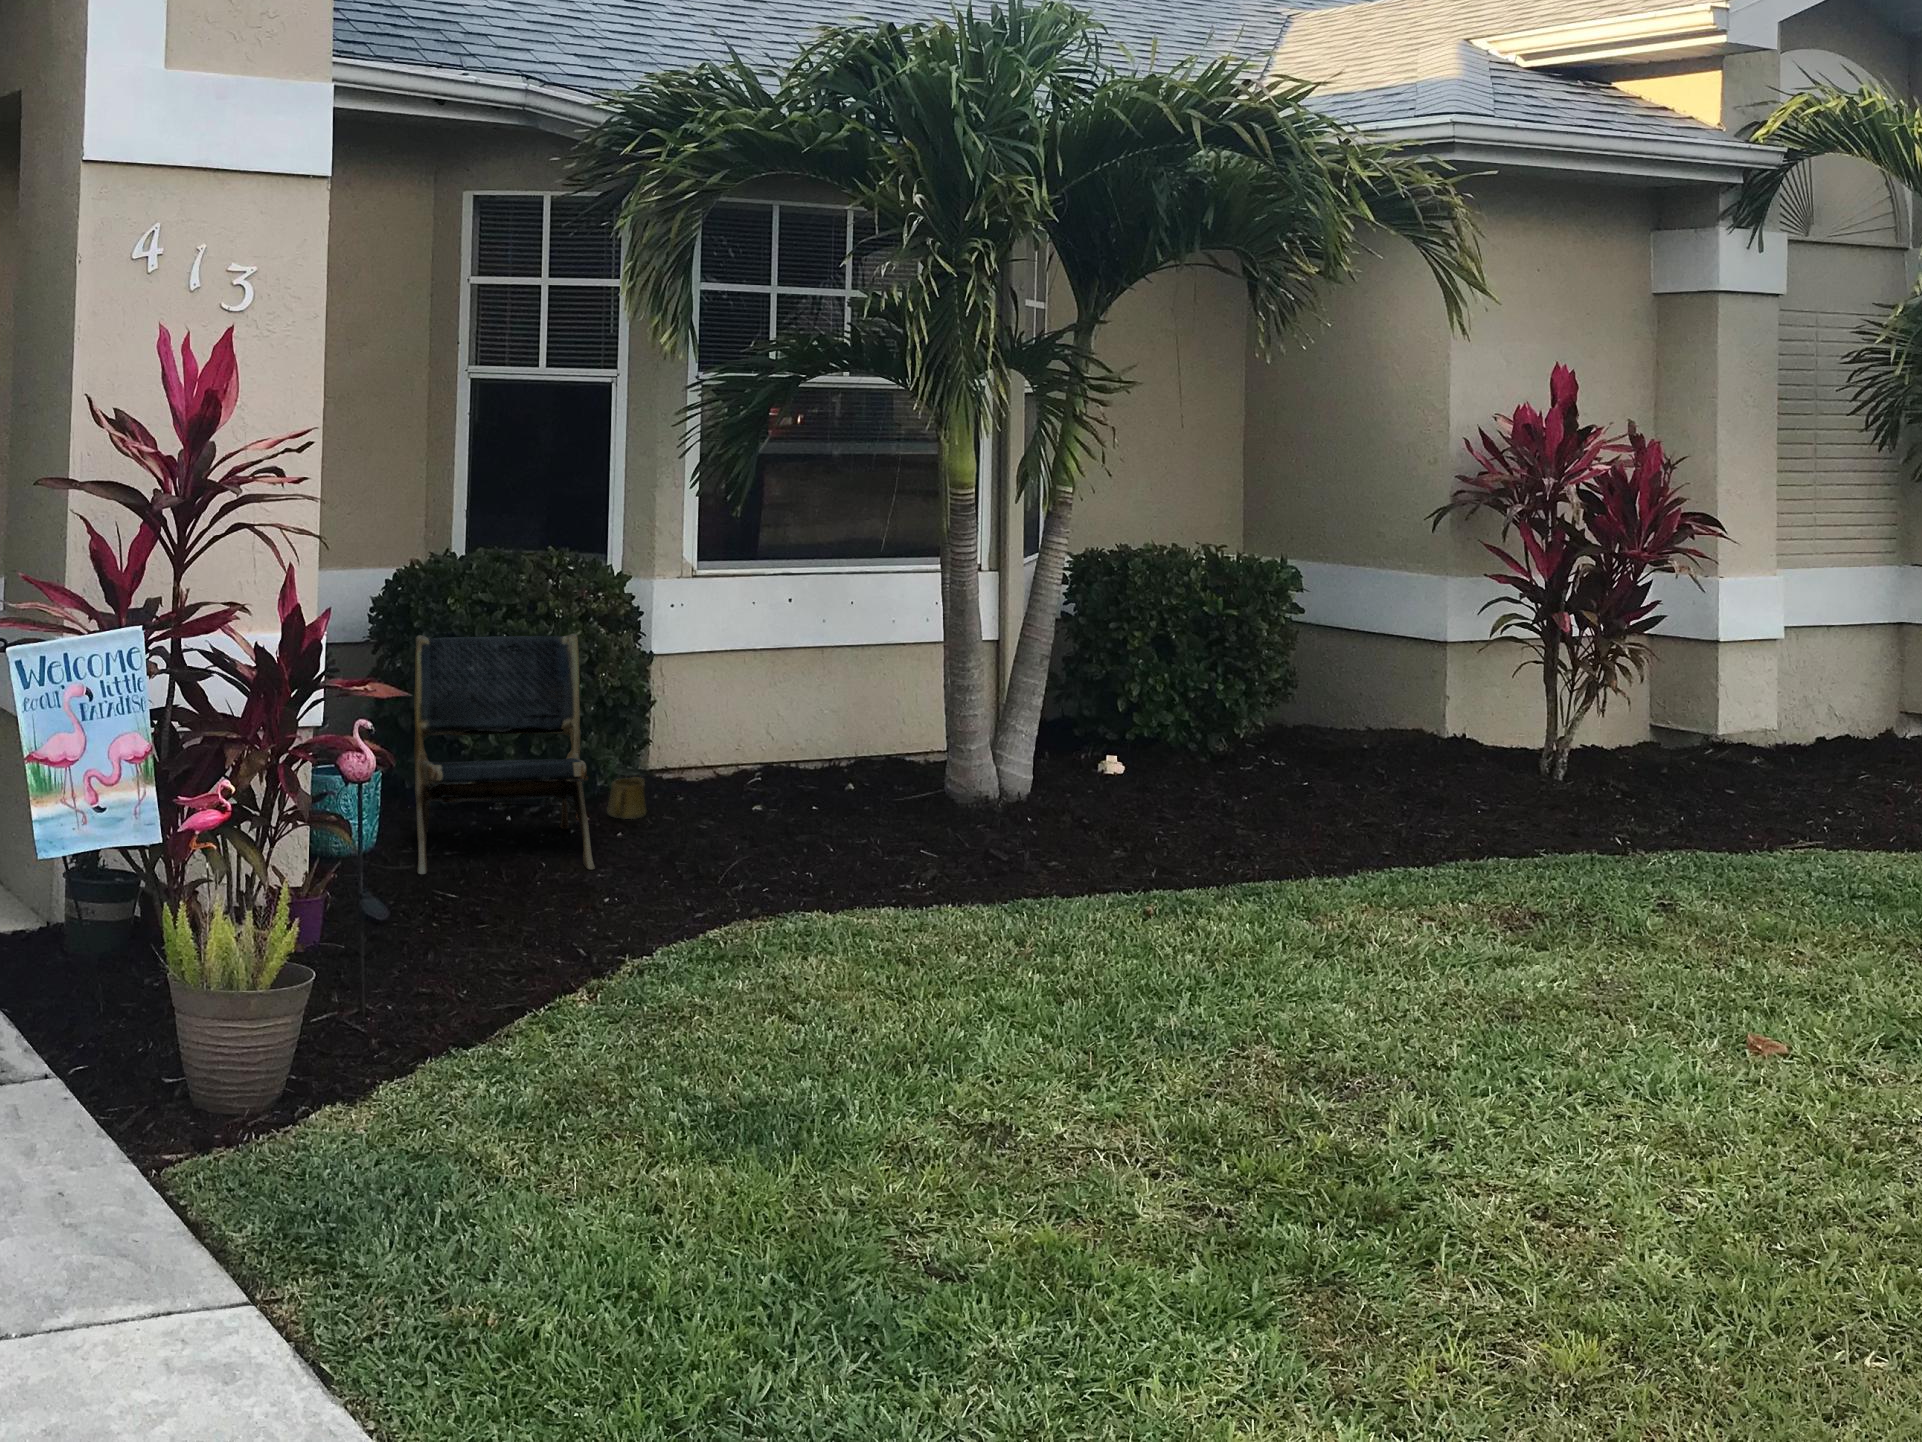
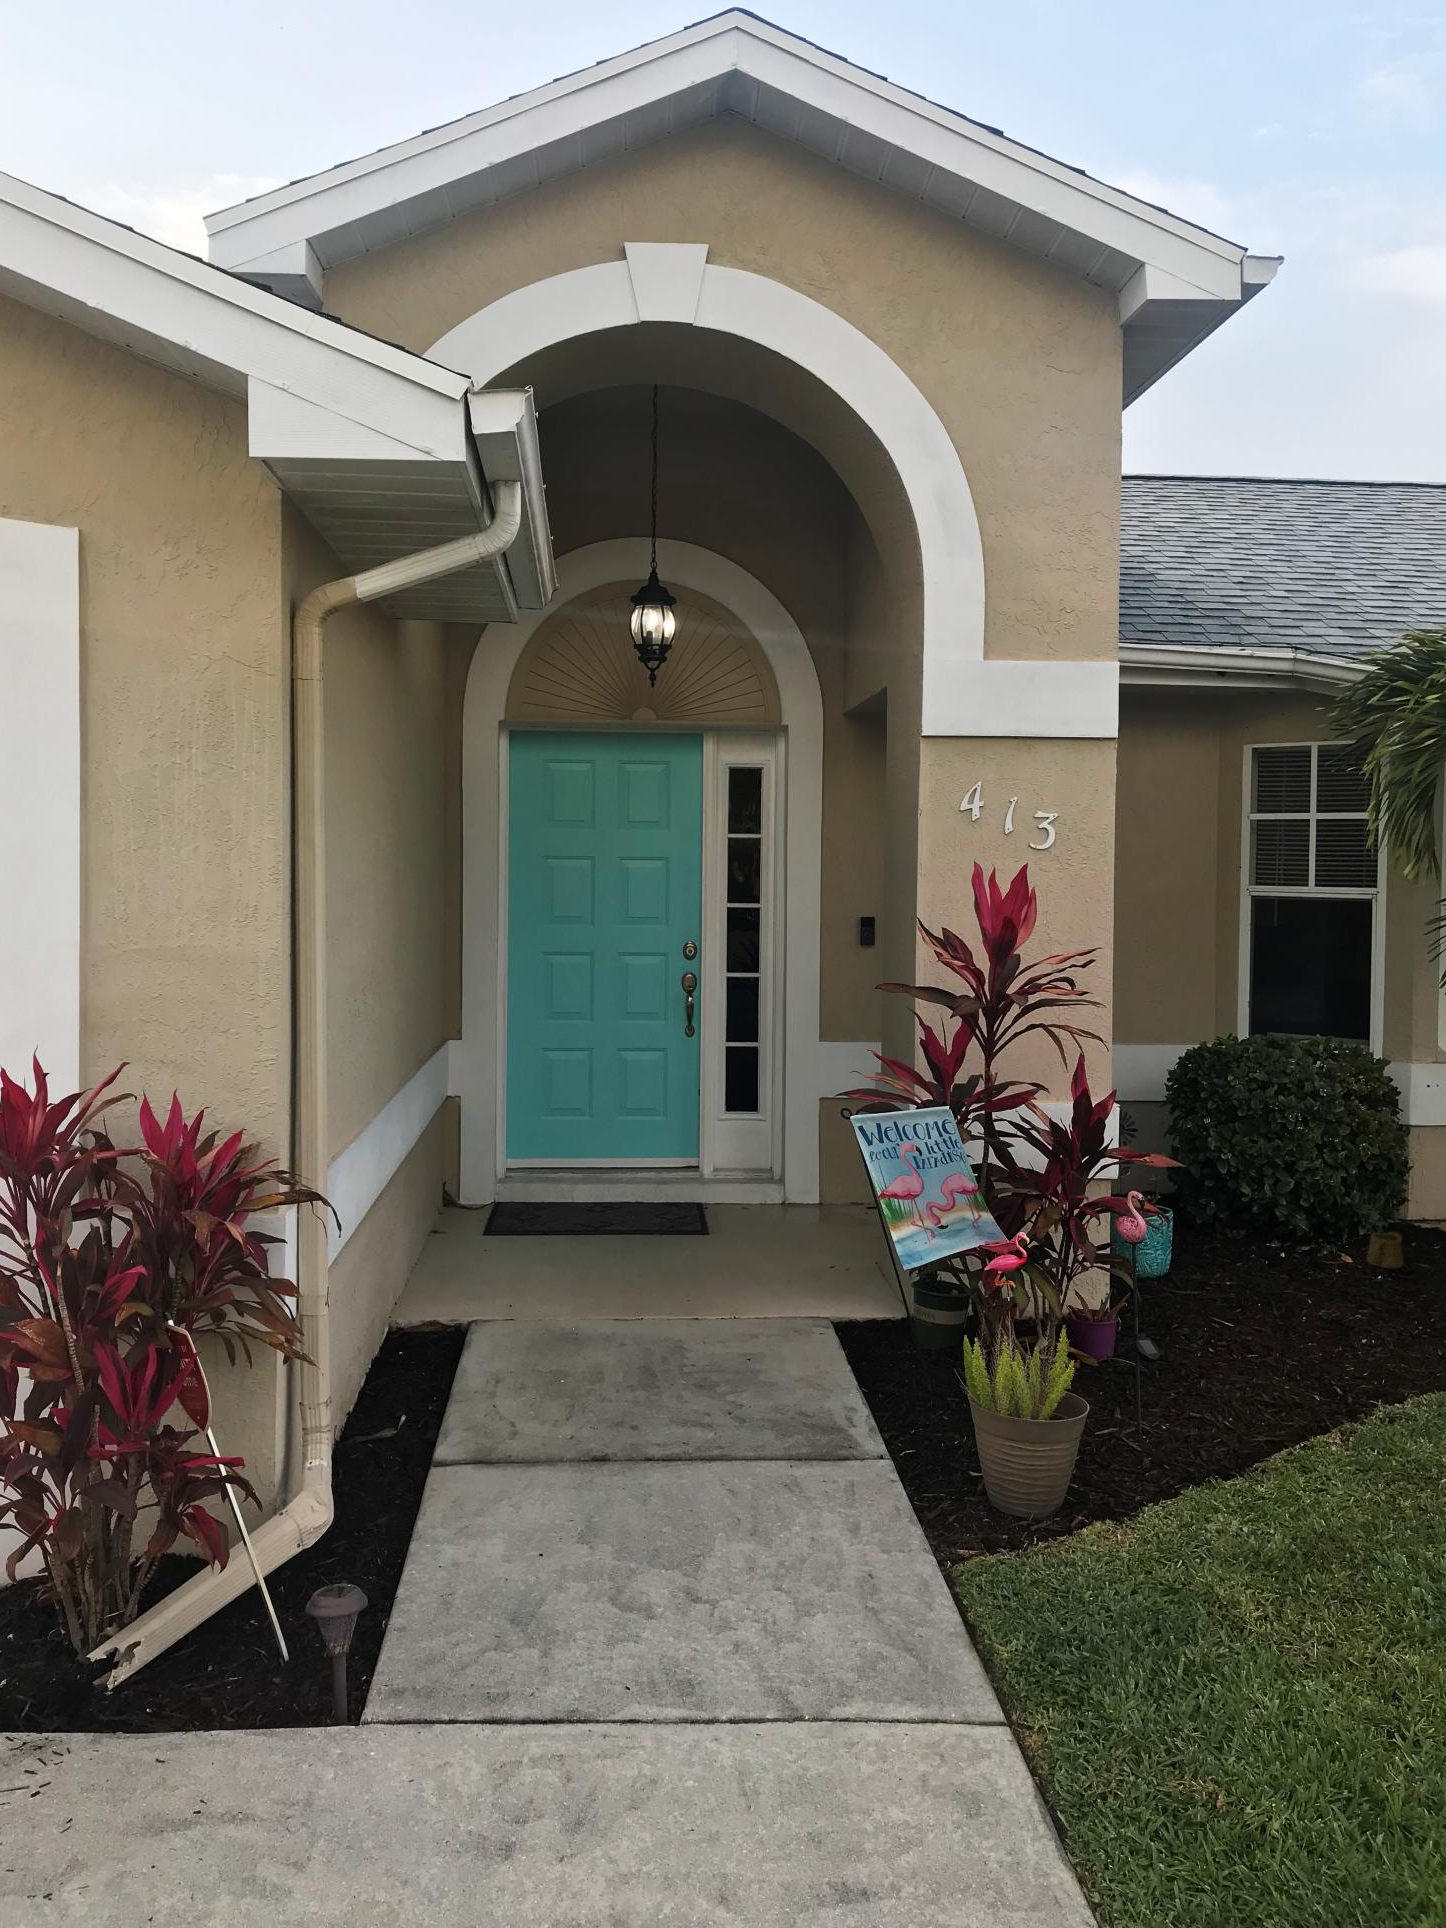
lounge chair: present [414,634,595,874] -> none [1197,1104,1355,1315]

